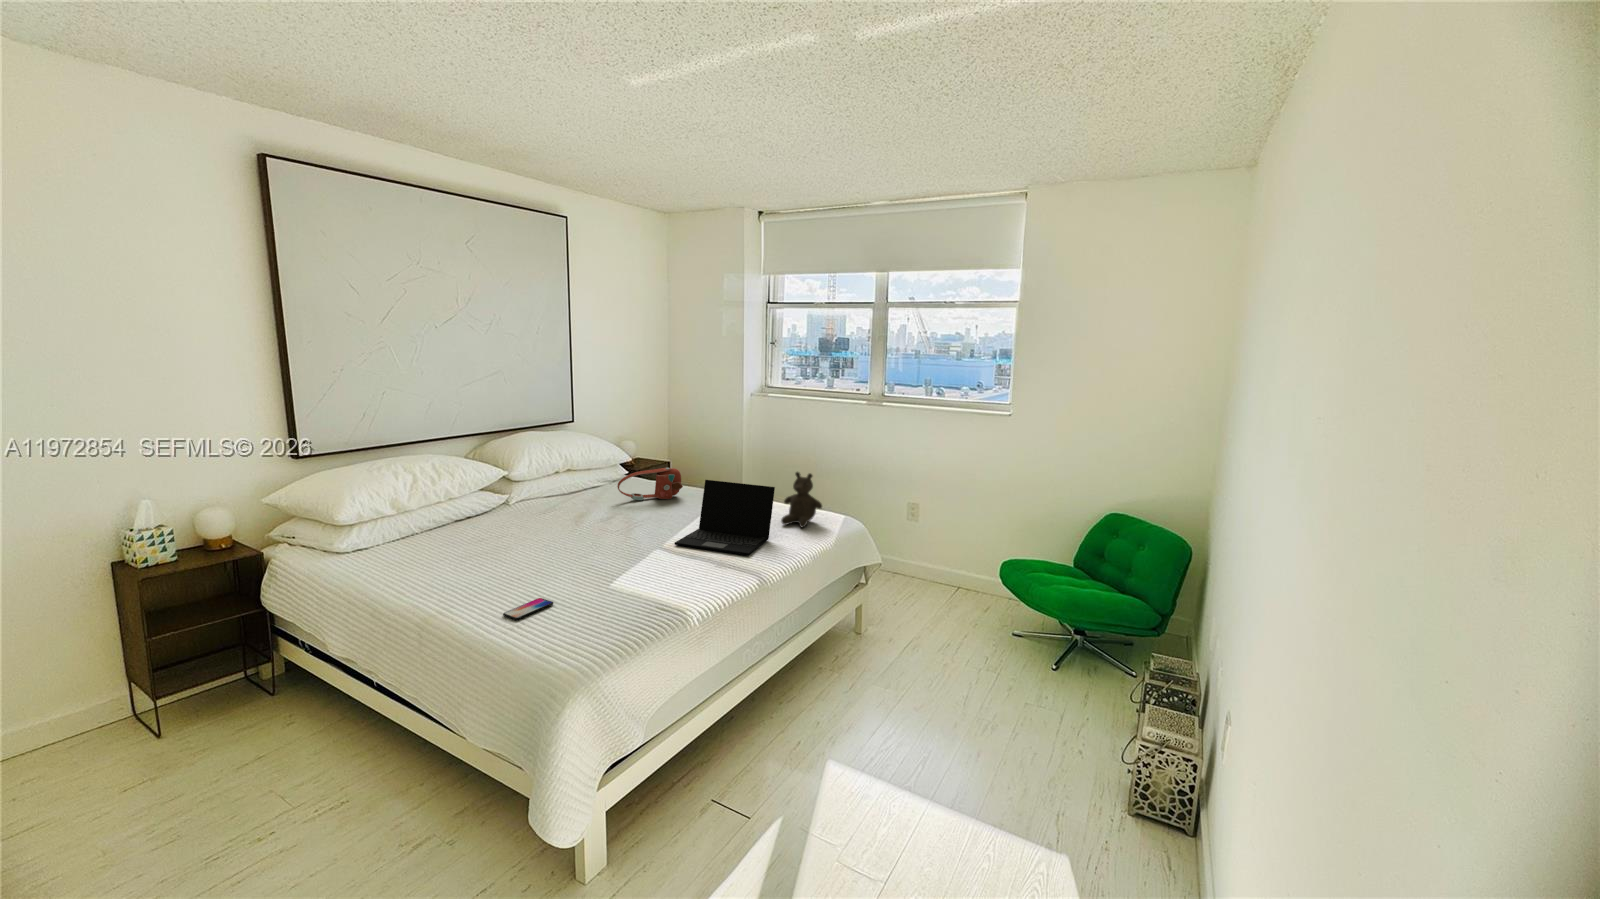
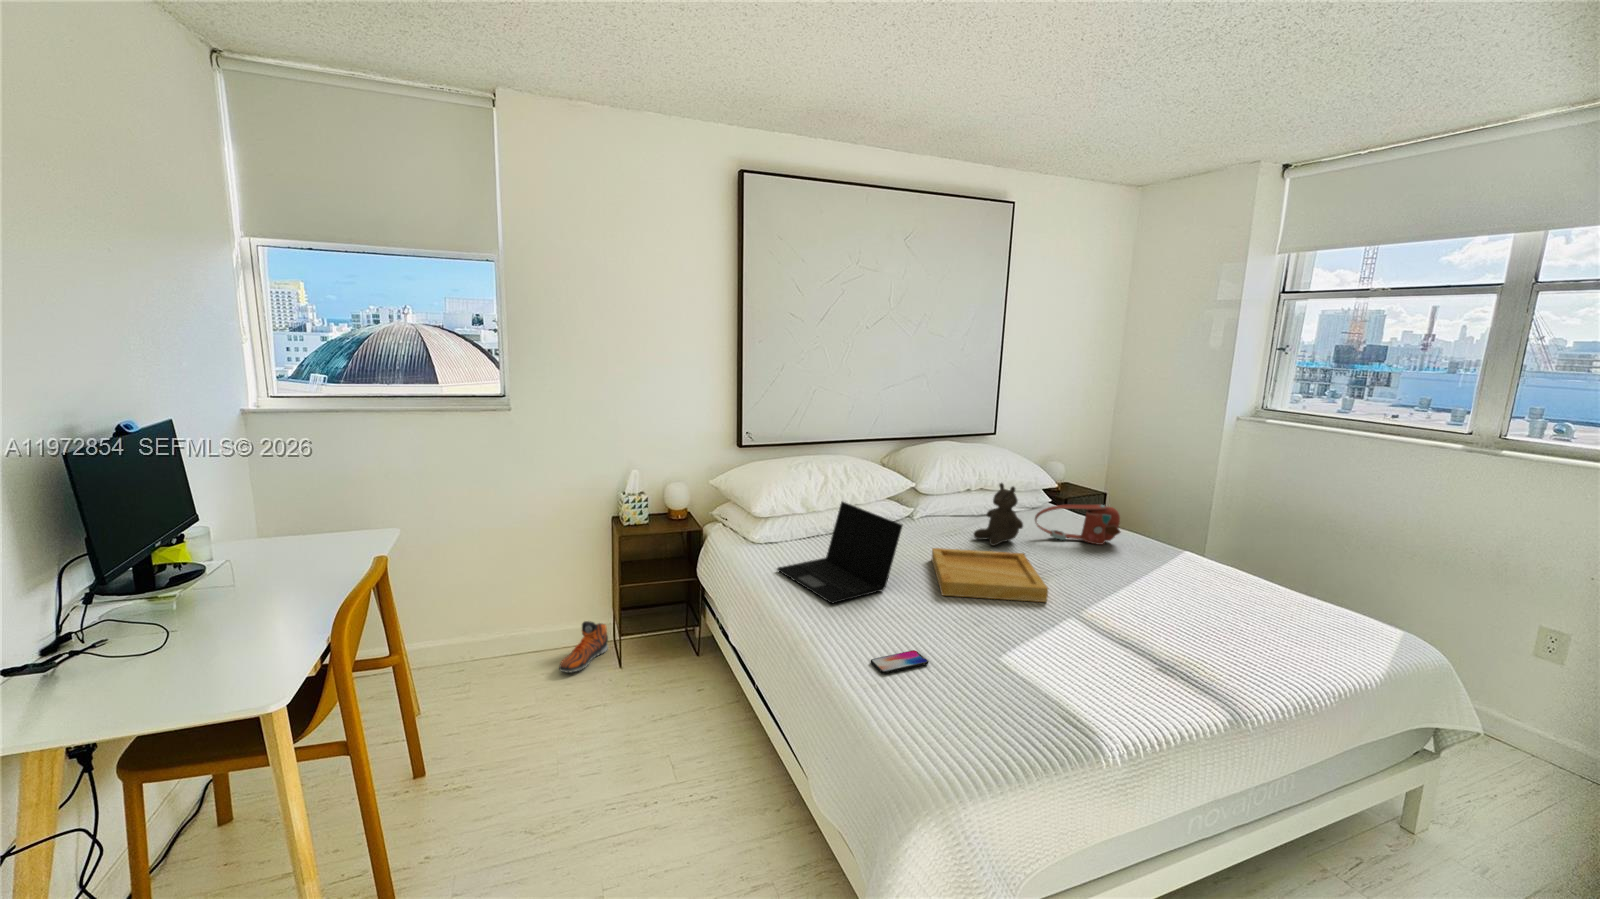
teddy bear: present [781,472,822,527] -> present [974,483,1023,546]
laptop: present [674,480,775,555] -> present [777,502,902,604]
tray: none [535,513,637,557] -> present [931,548,1048,602]
sneaker: none [51,696,128,769] -> present [559,621,608,672]

